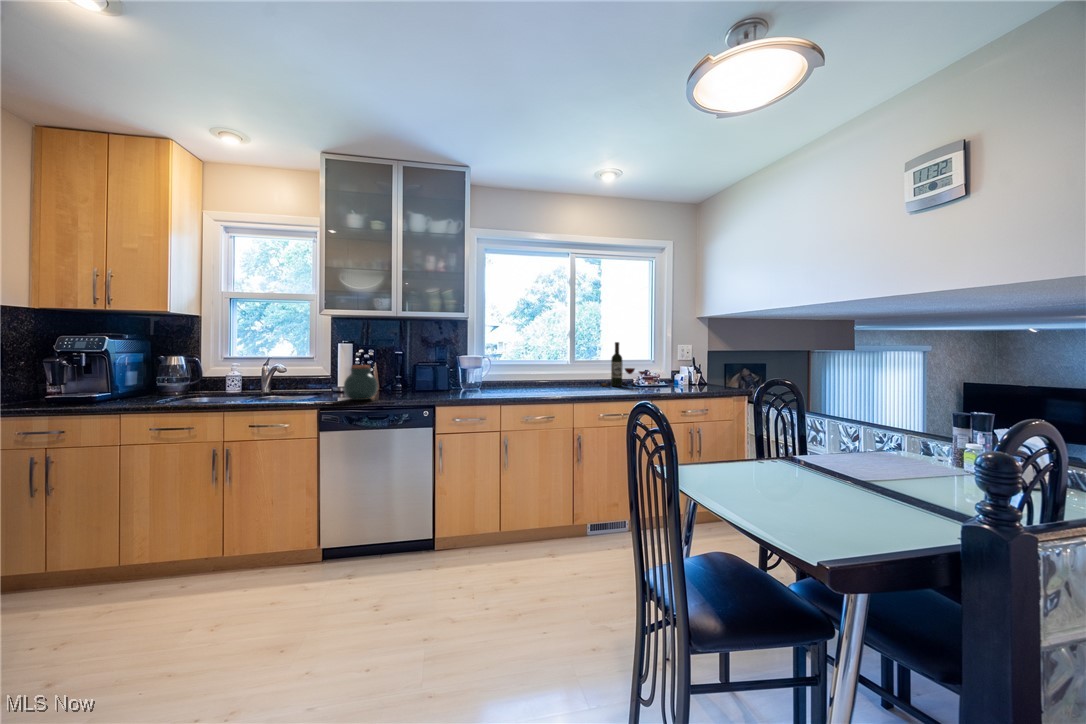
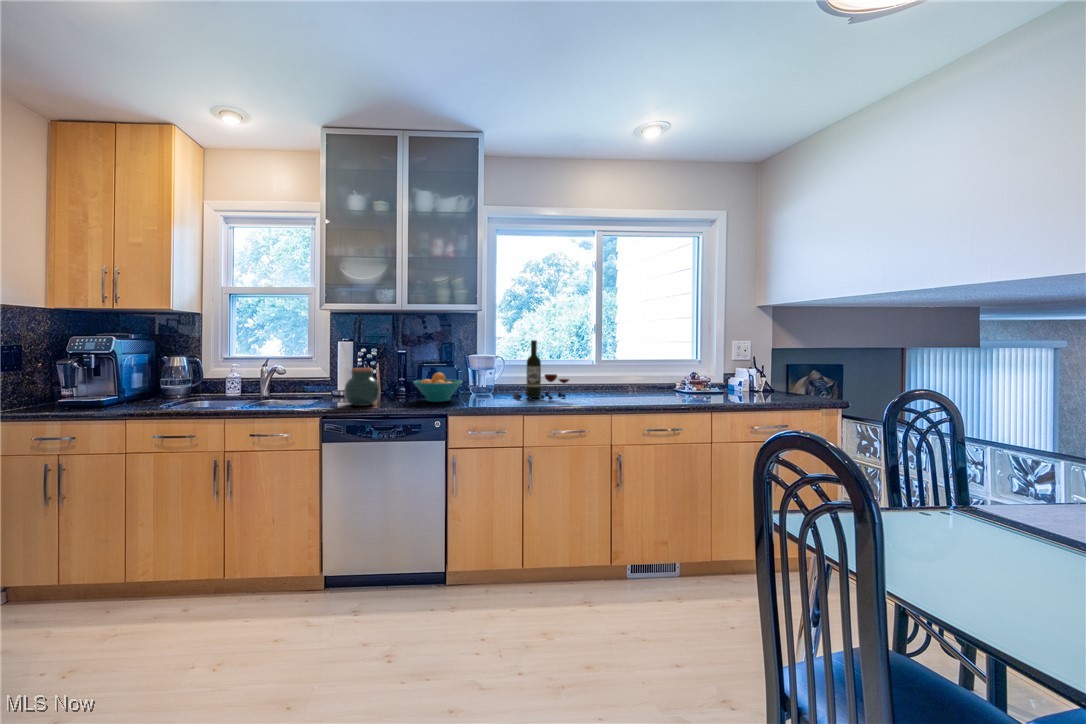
wine bottle: present [600,342,646,387] -> present [513,340,569,400]
fruit bowl: none [408,370,453,396] -> present [413,373,462,402]

